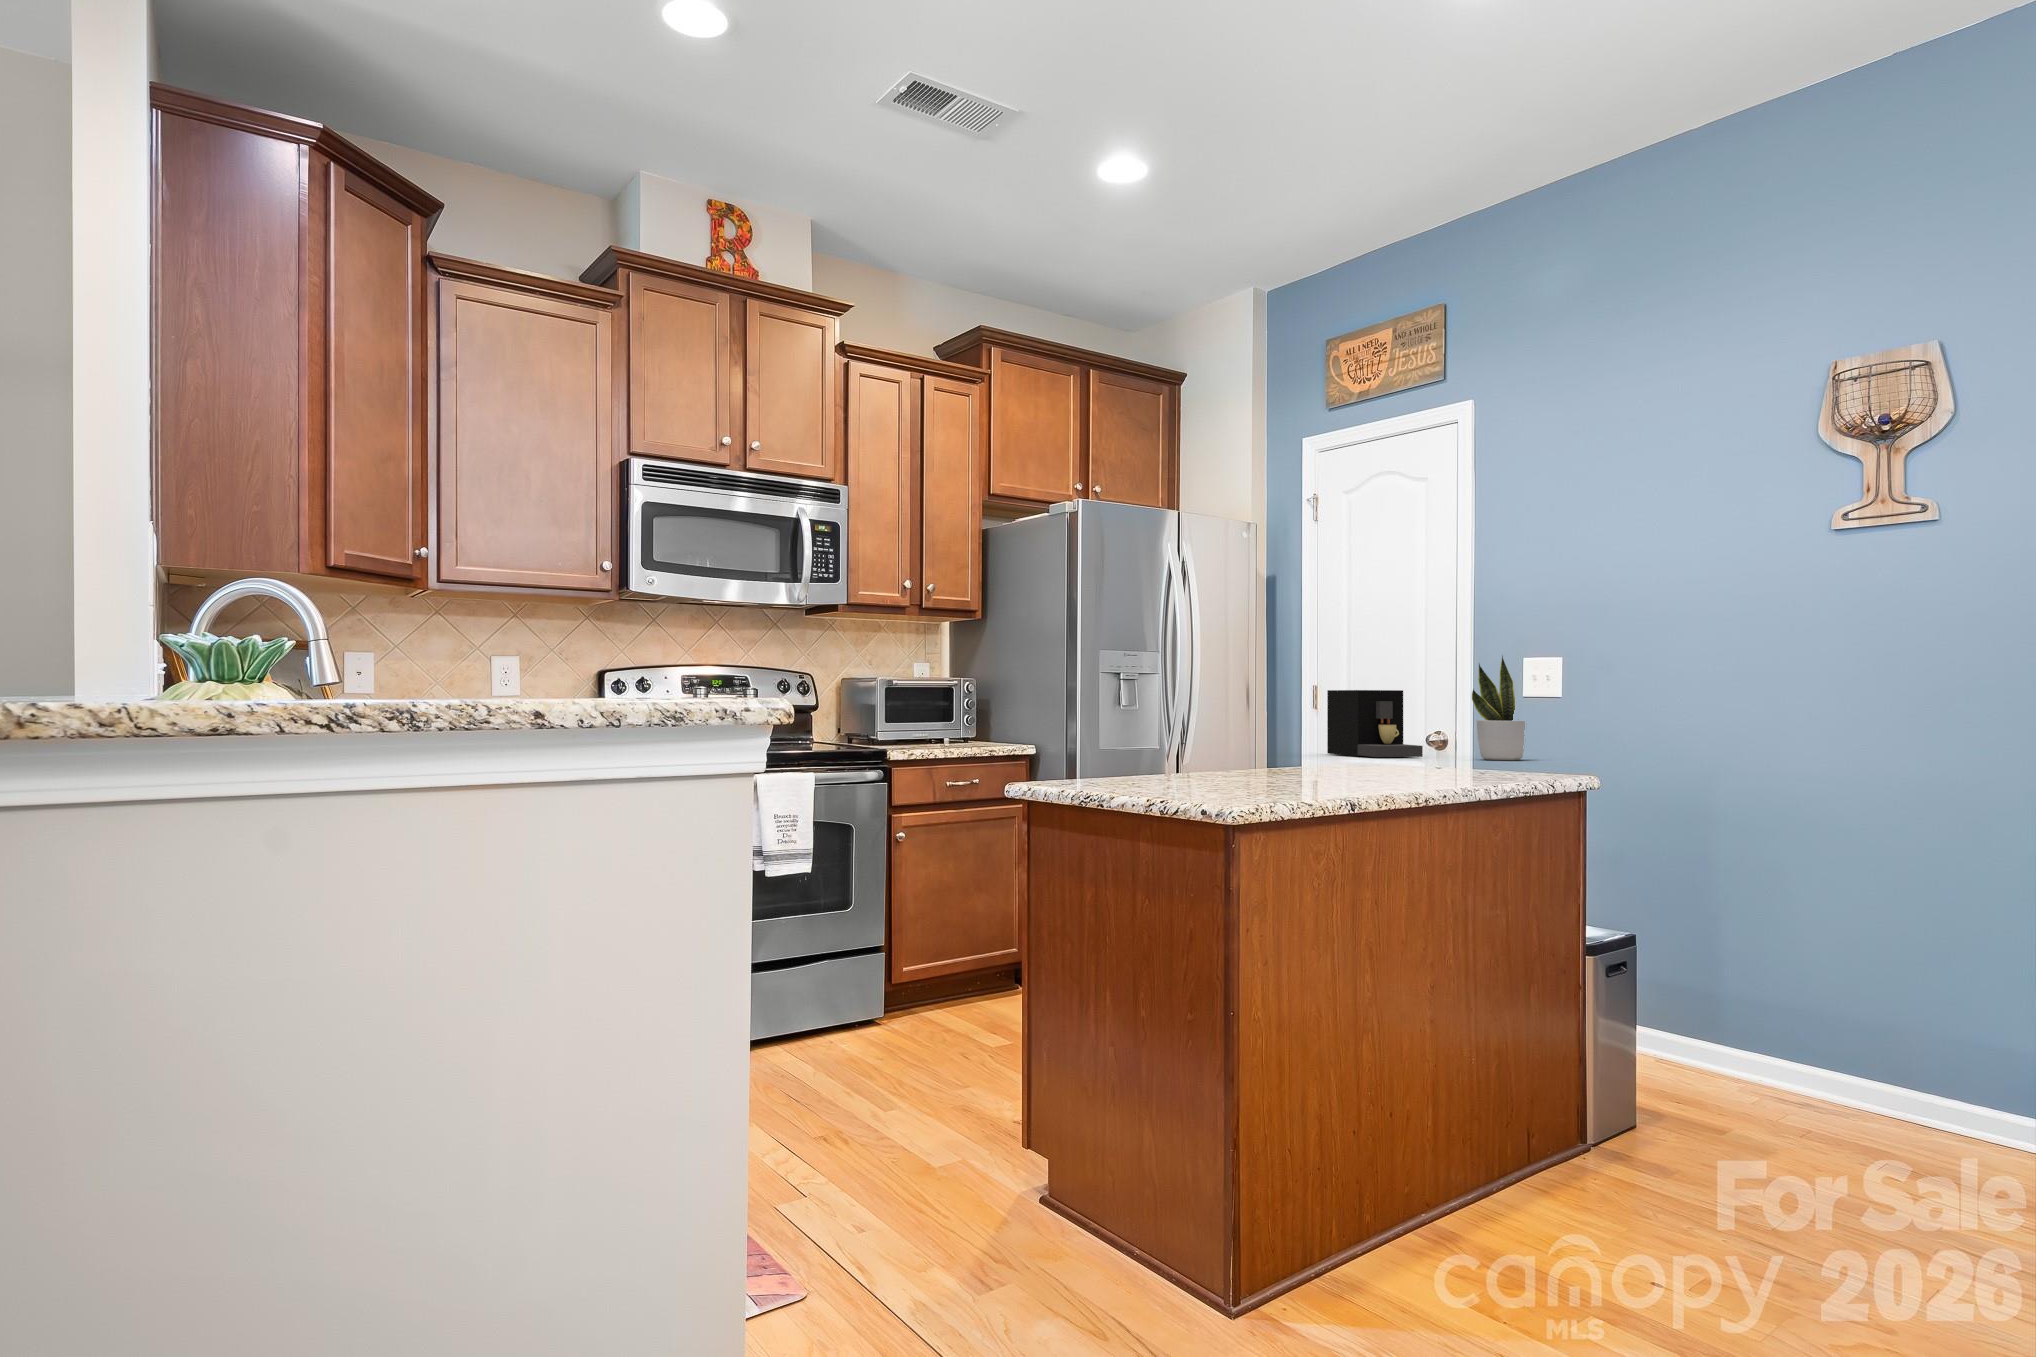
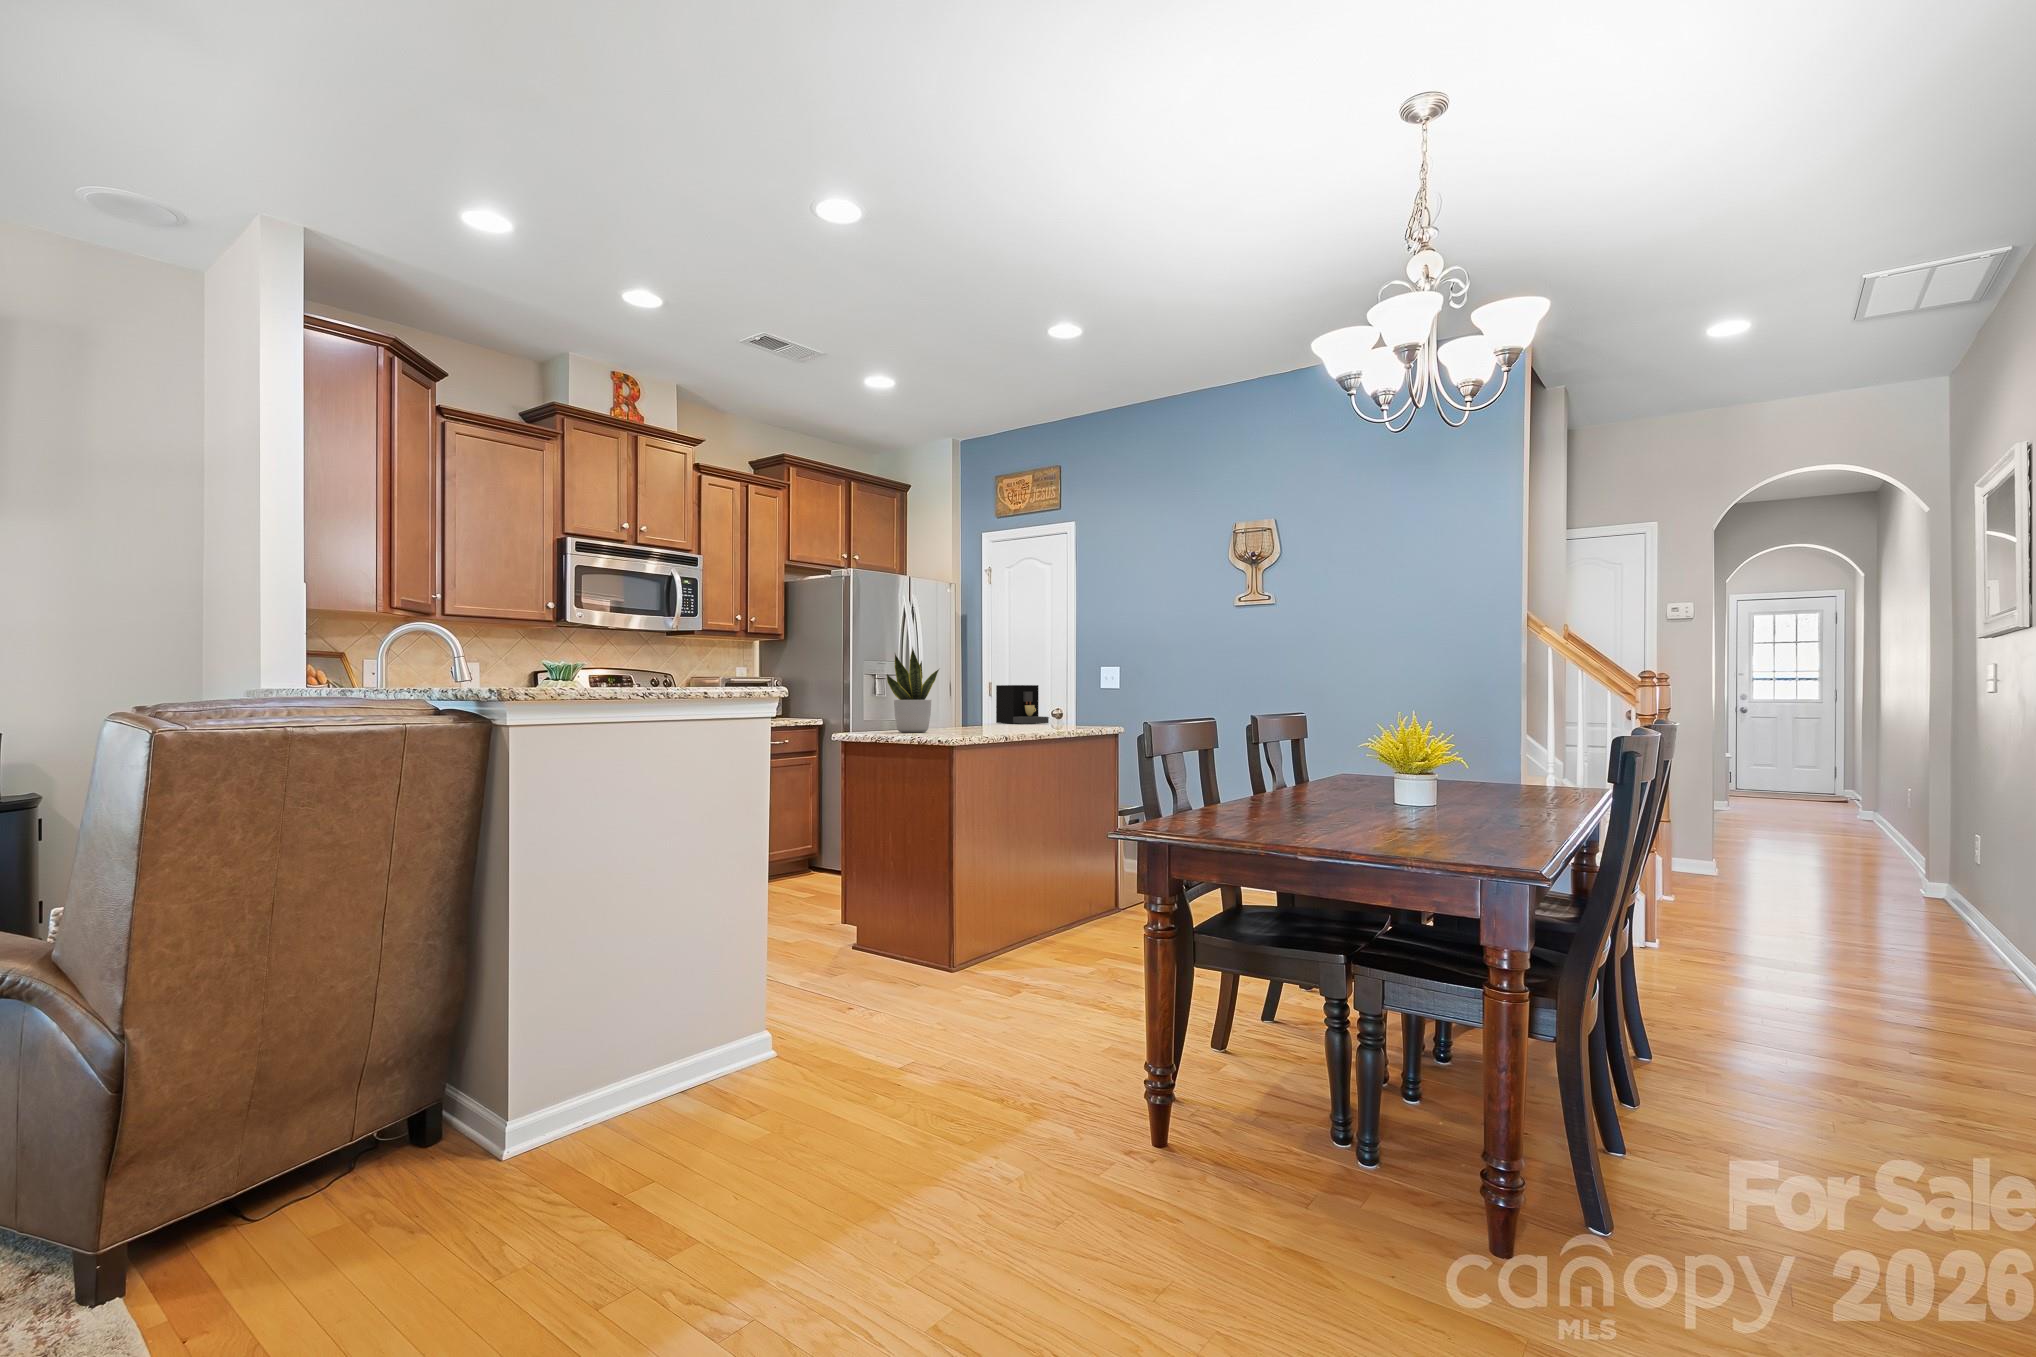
potted plant: present [1472,656,1526,760] -> present [887,648,939,732]

